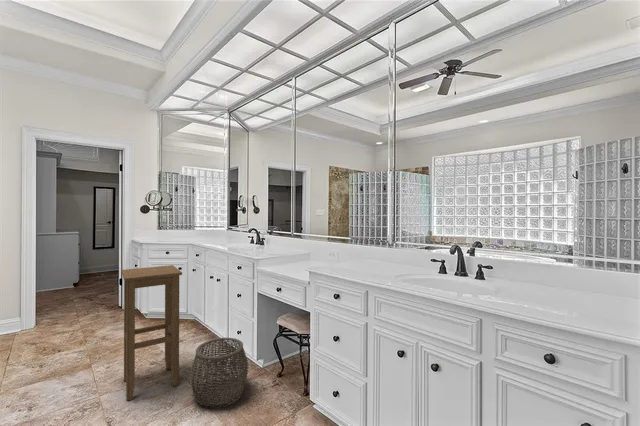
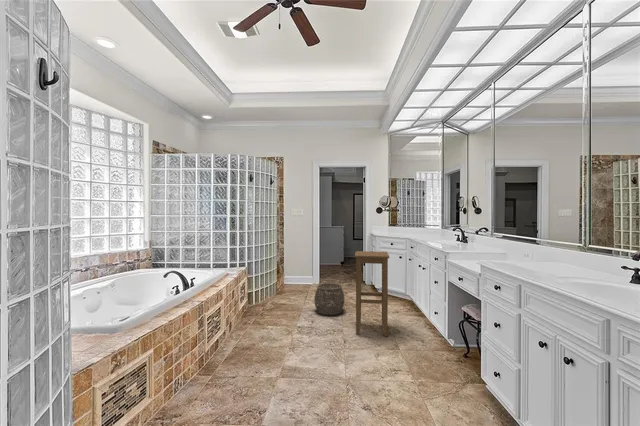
woven basket: present [190,338,248,407] -> present [314,283,344,315]

